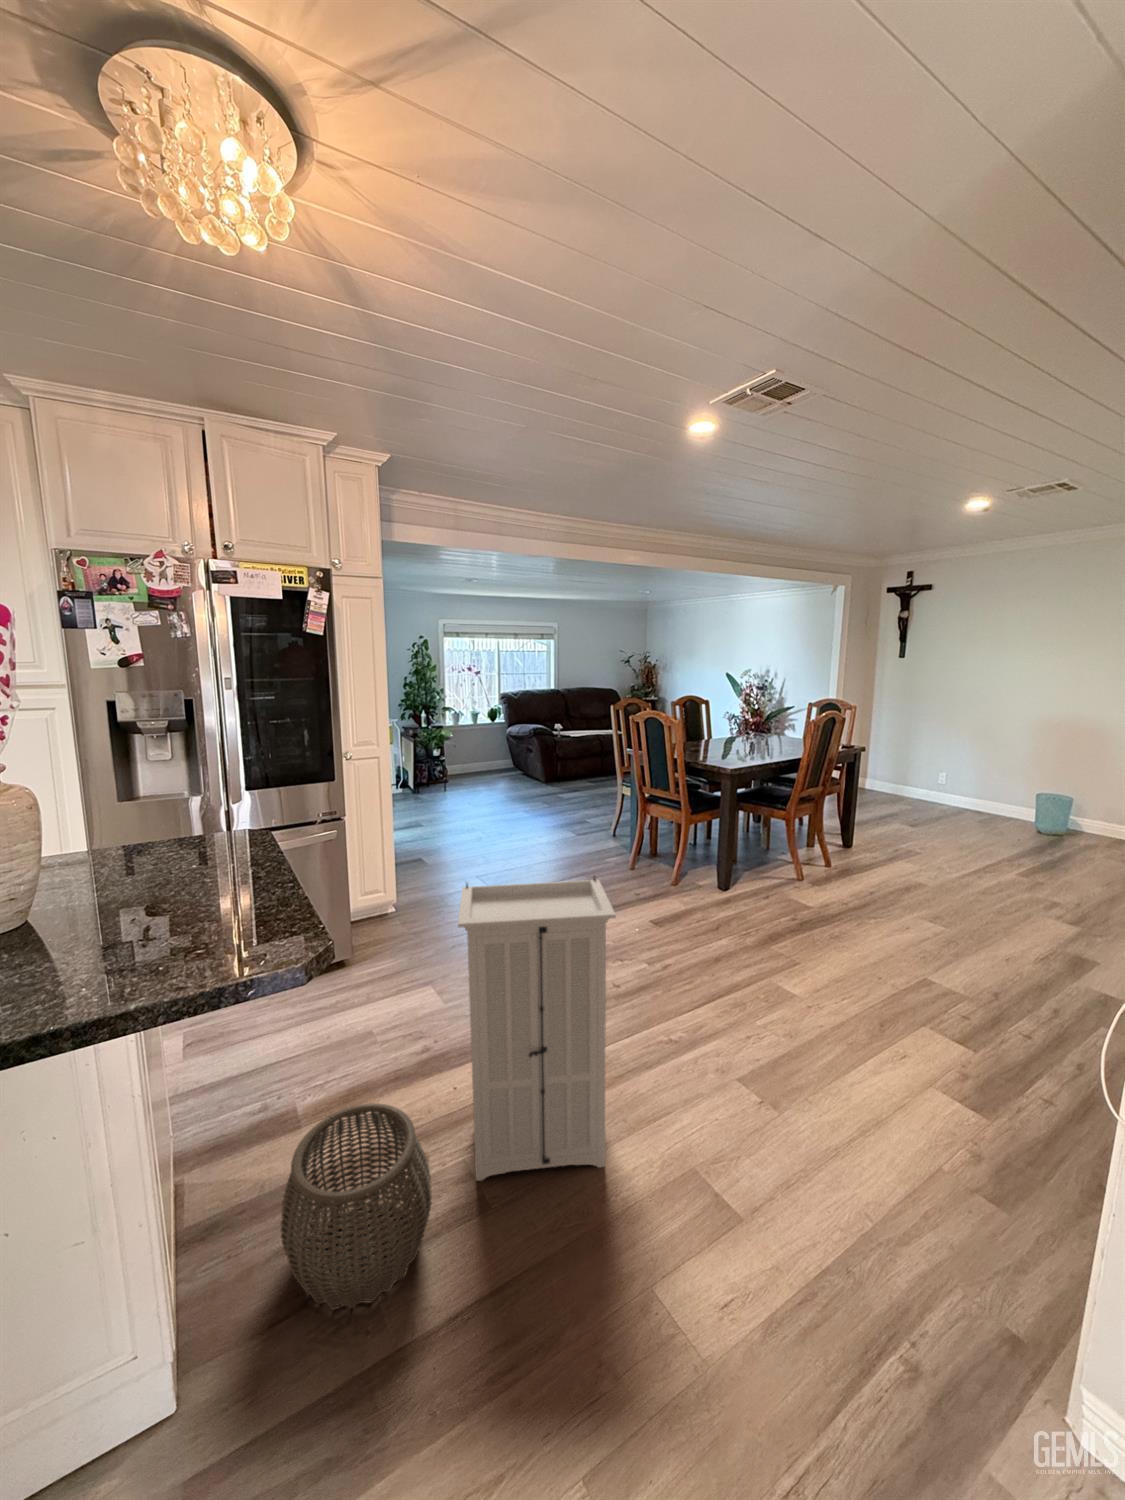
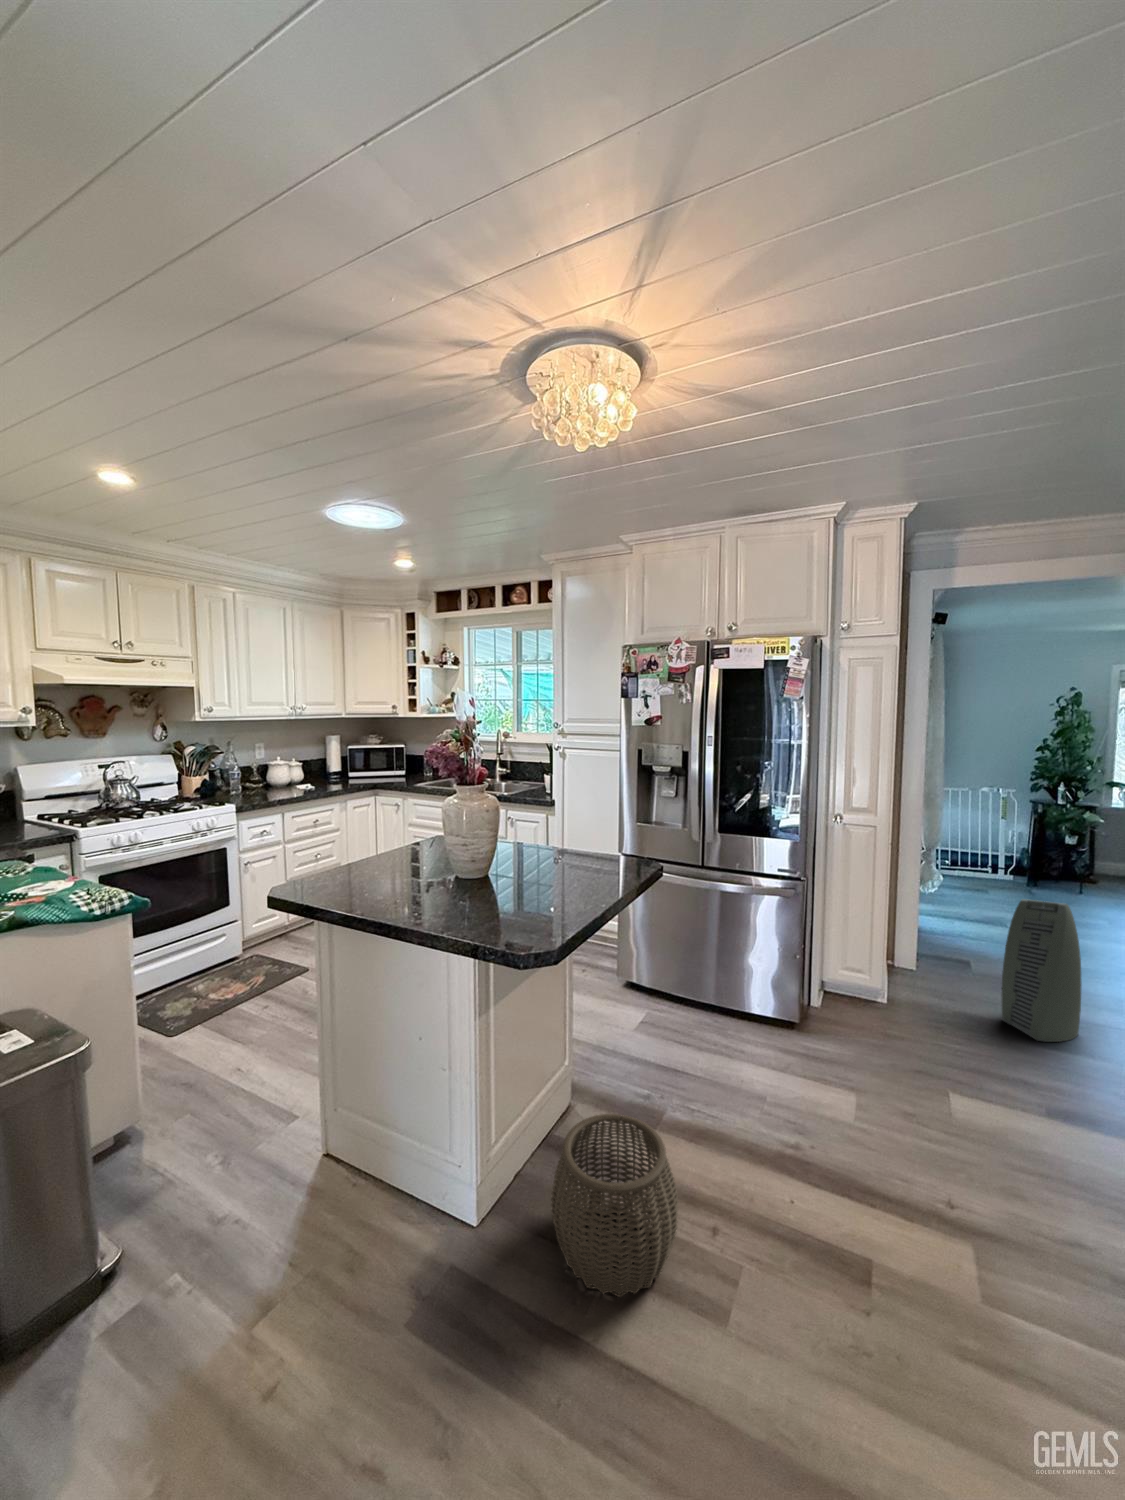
air purifier: none [469,792,510,894] -> present [1002,899,1082,1042]
storage cabinet: present [458,876,616,1181] -> none [722,966,950,1436]

